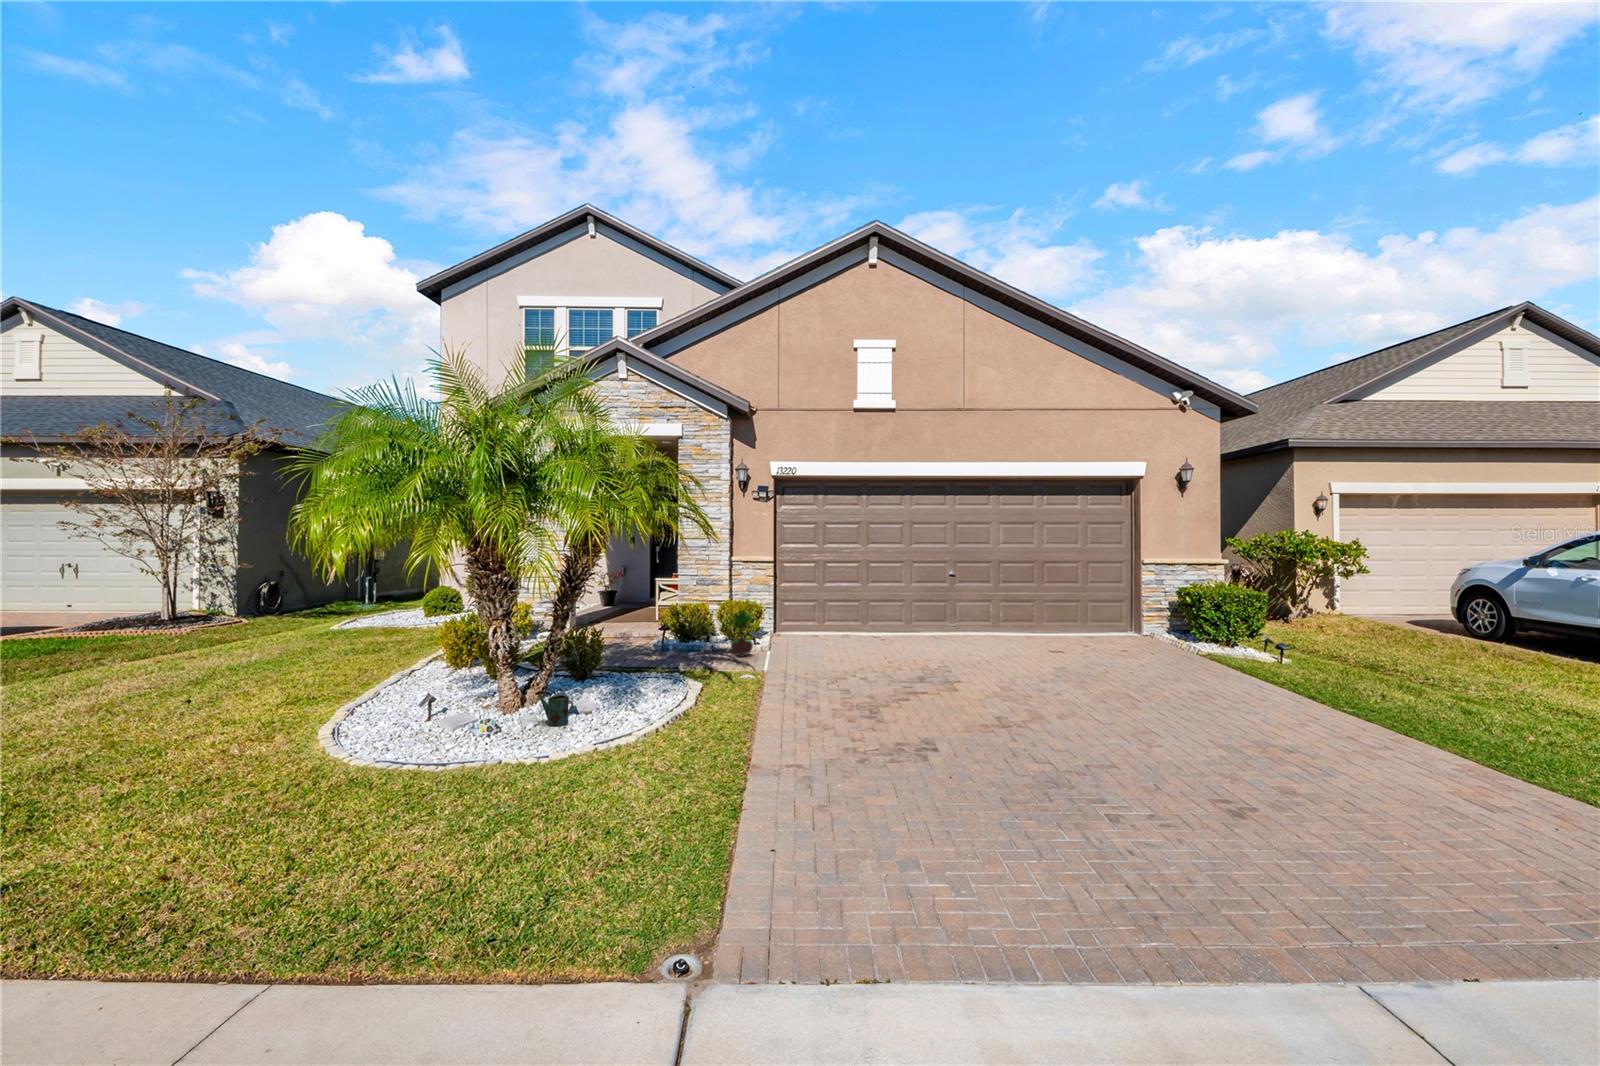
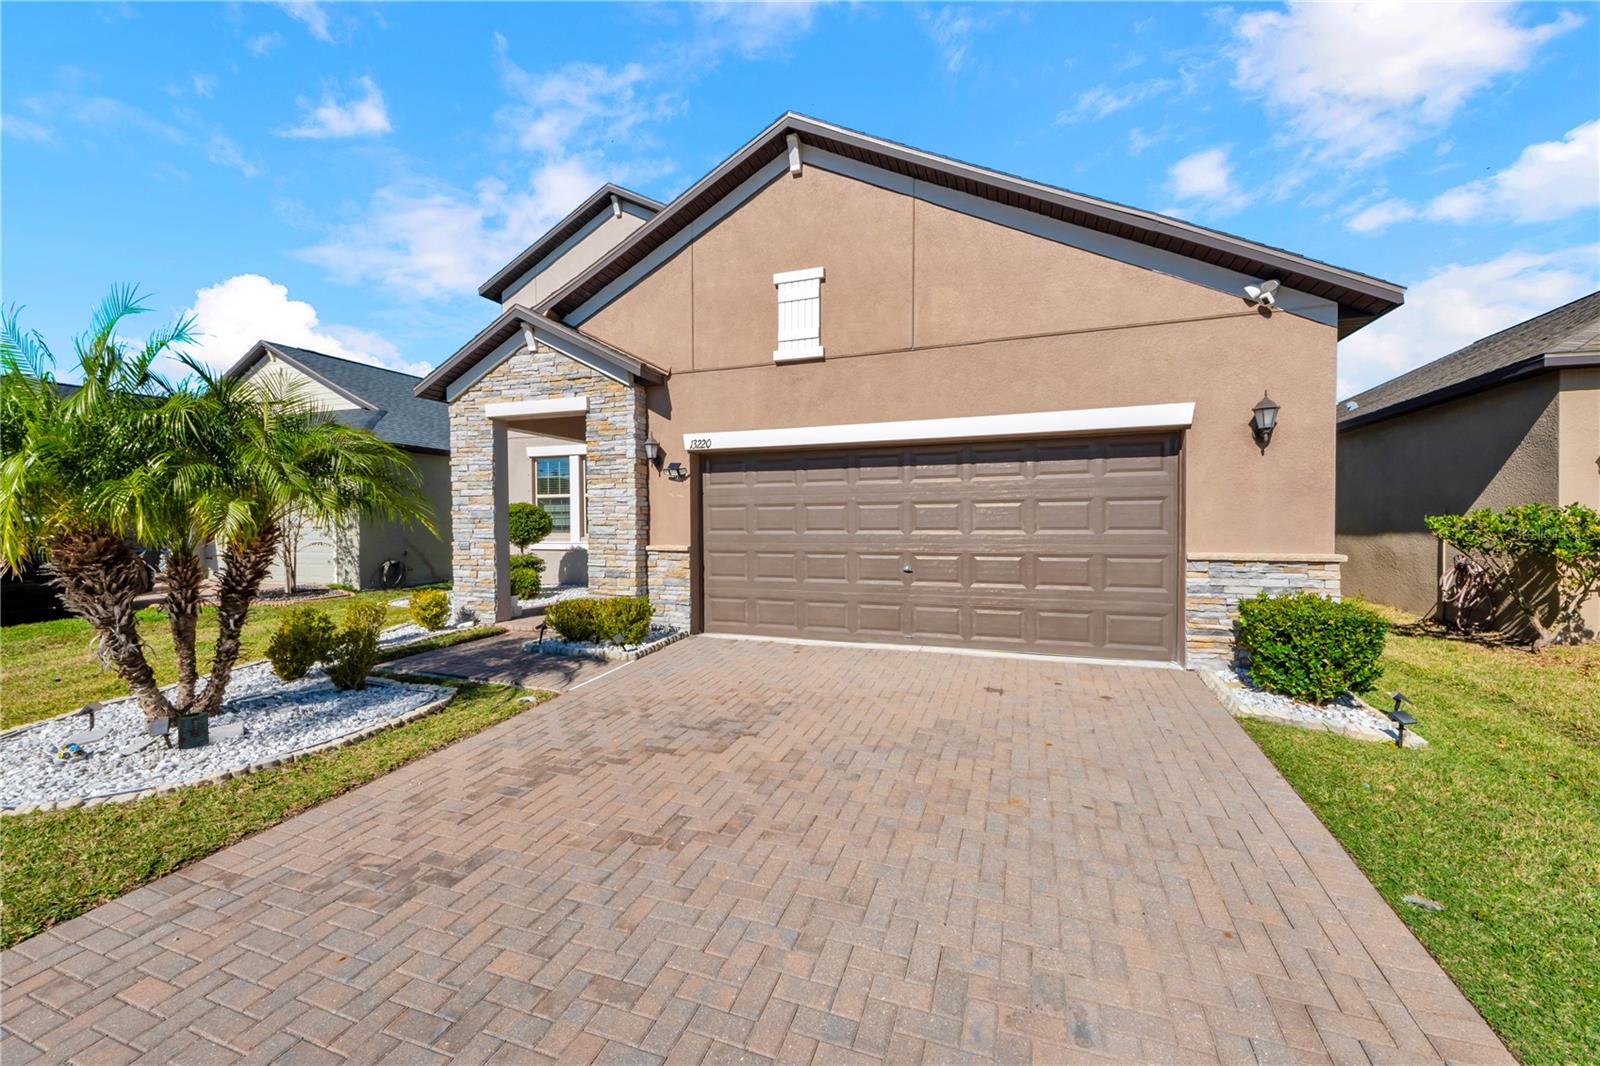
potted tree: present [729,611,753,657] -> none [570,604,610,662]

